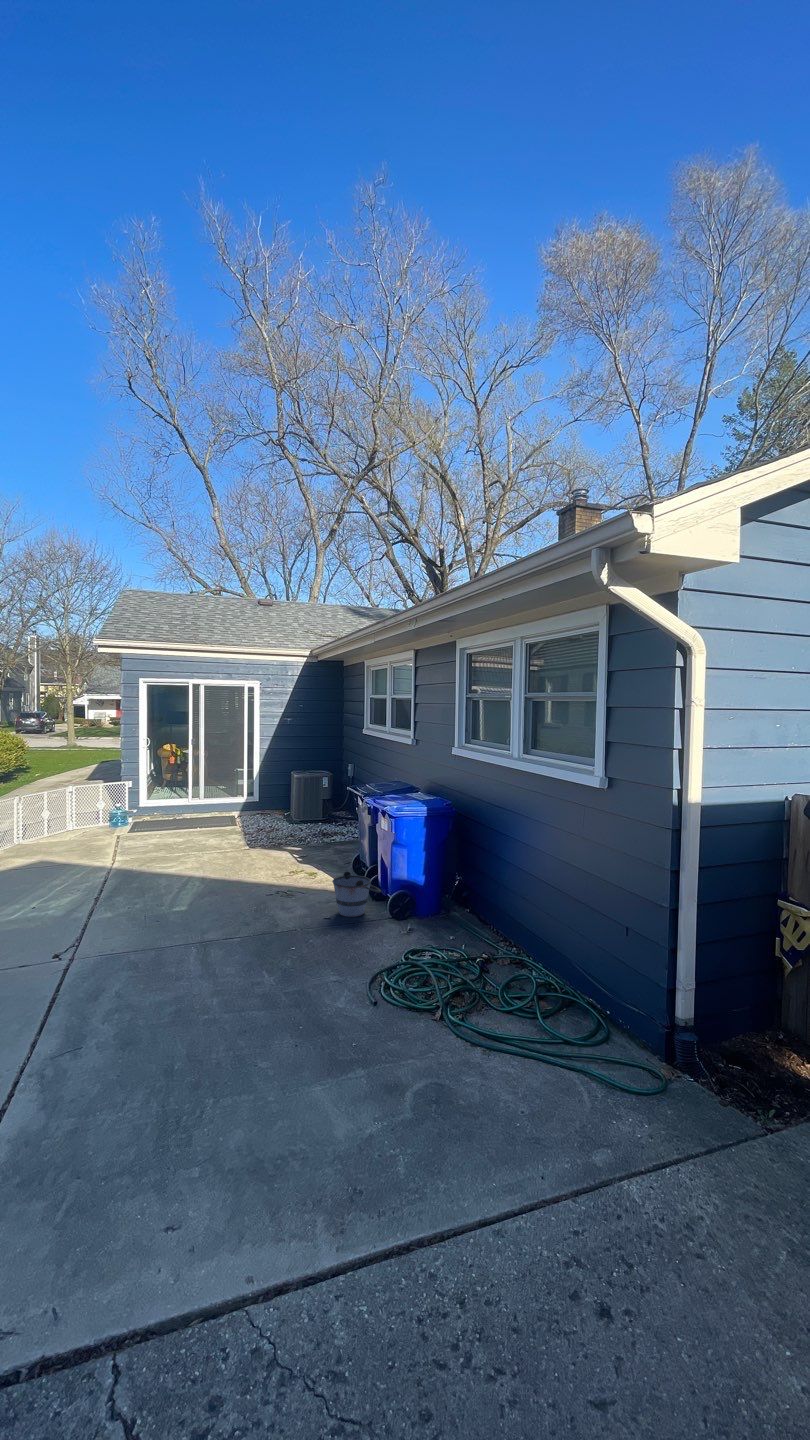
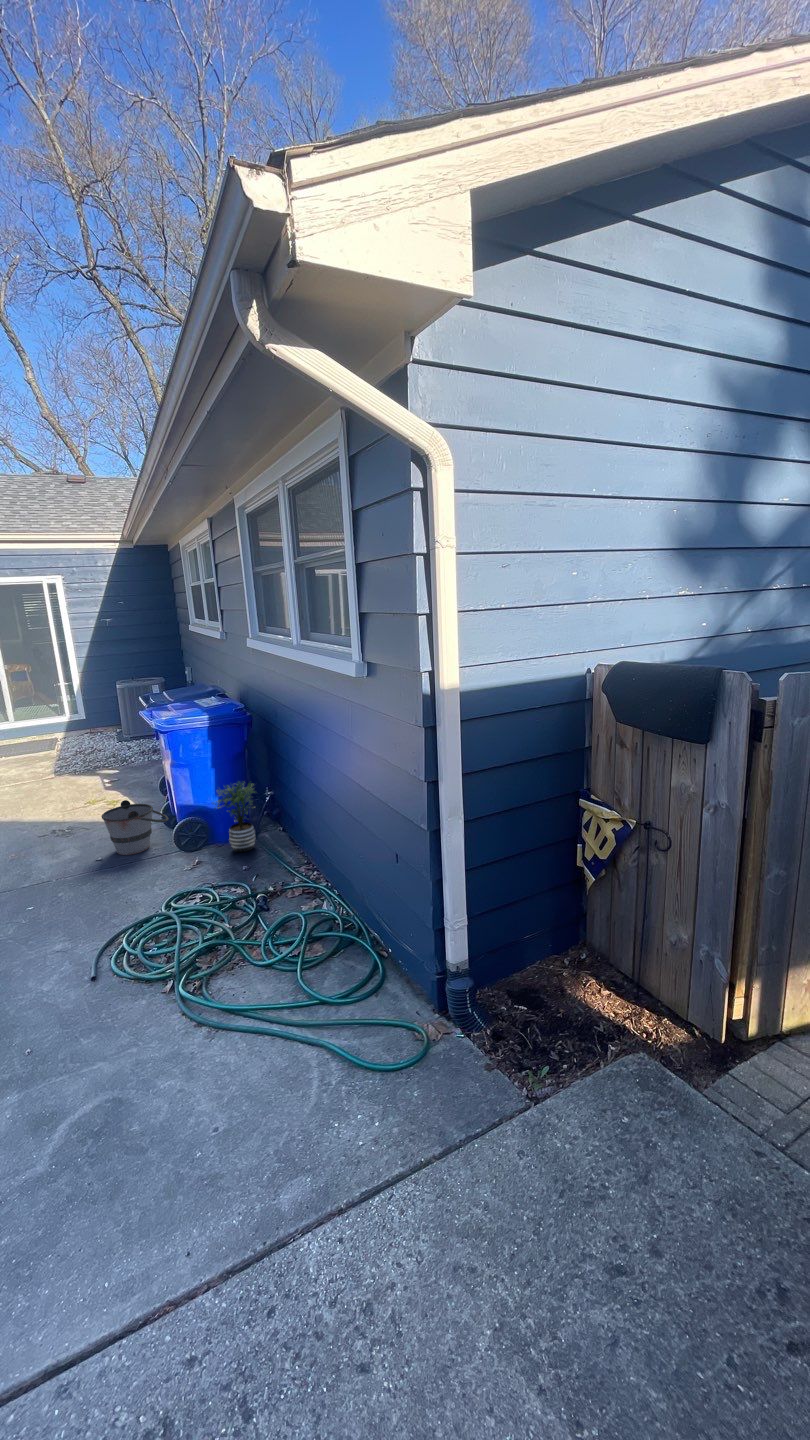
potted plant: none [425,863,463,925] -> present [213,782,255,852]

